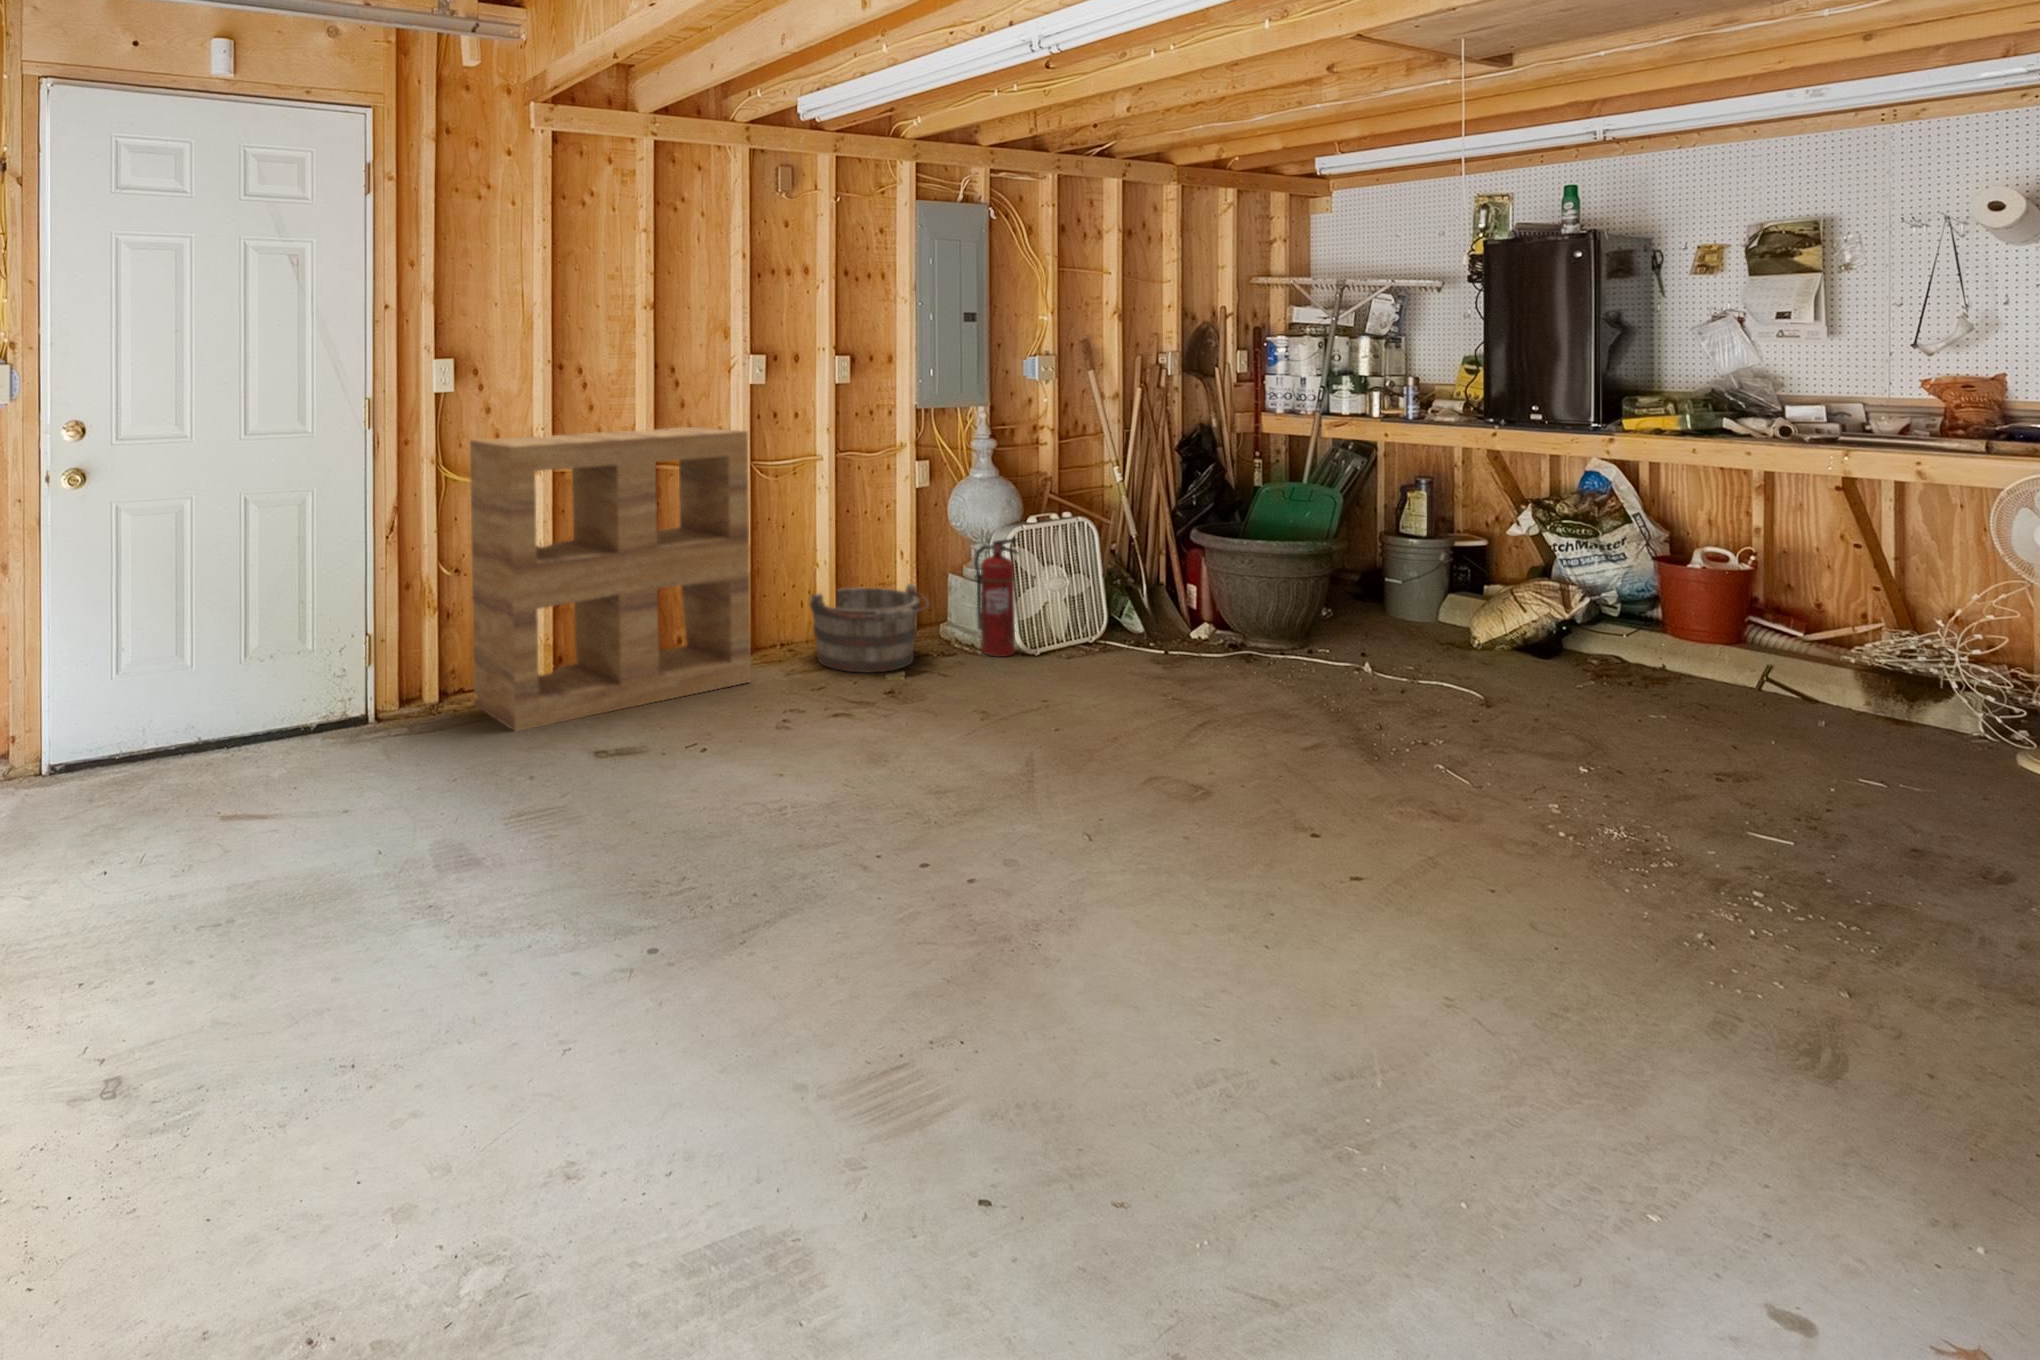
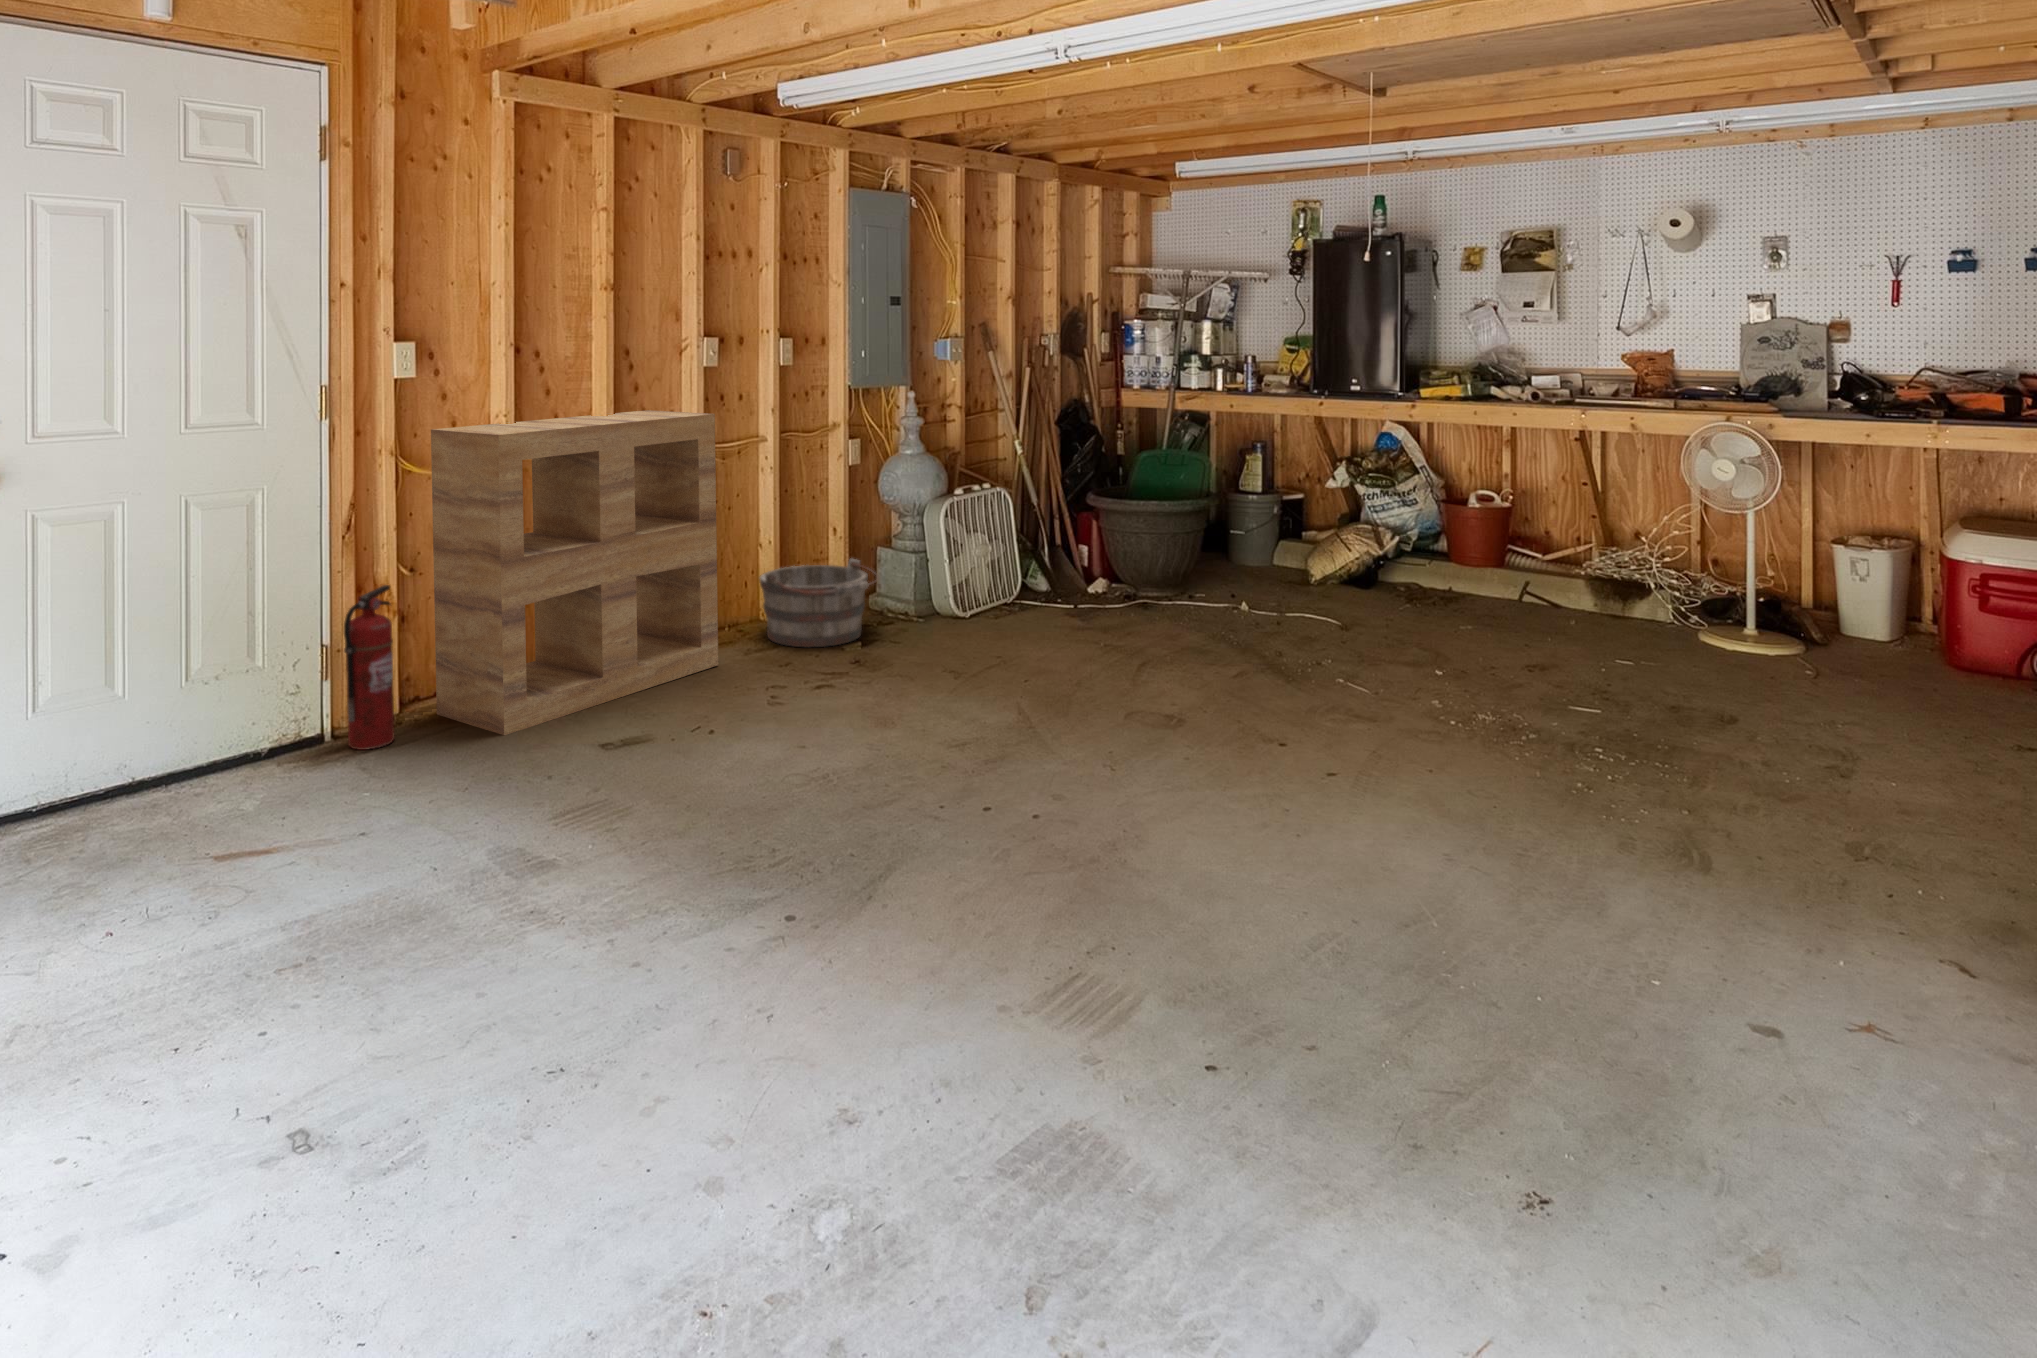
fire extinguisher: present [974,538,1018,657] -> present [344,585,394,750]

